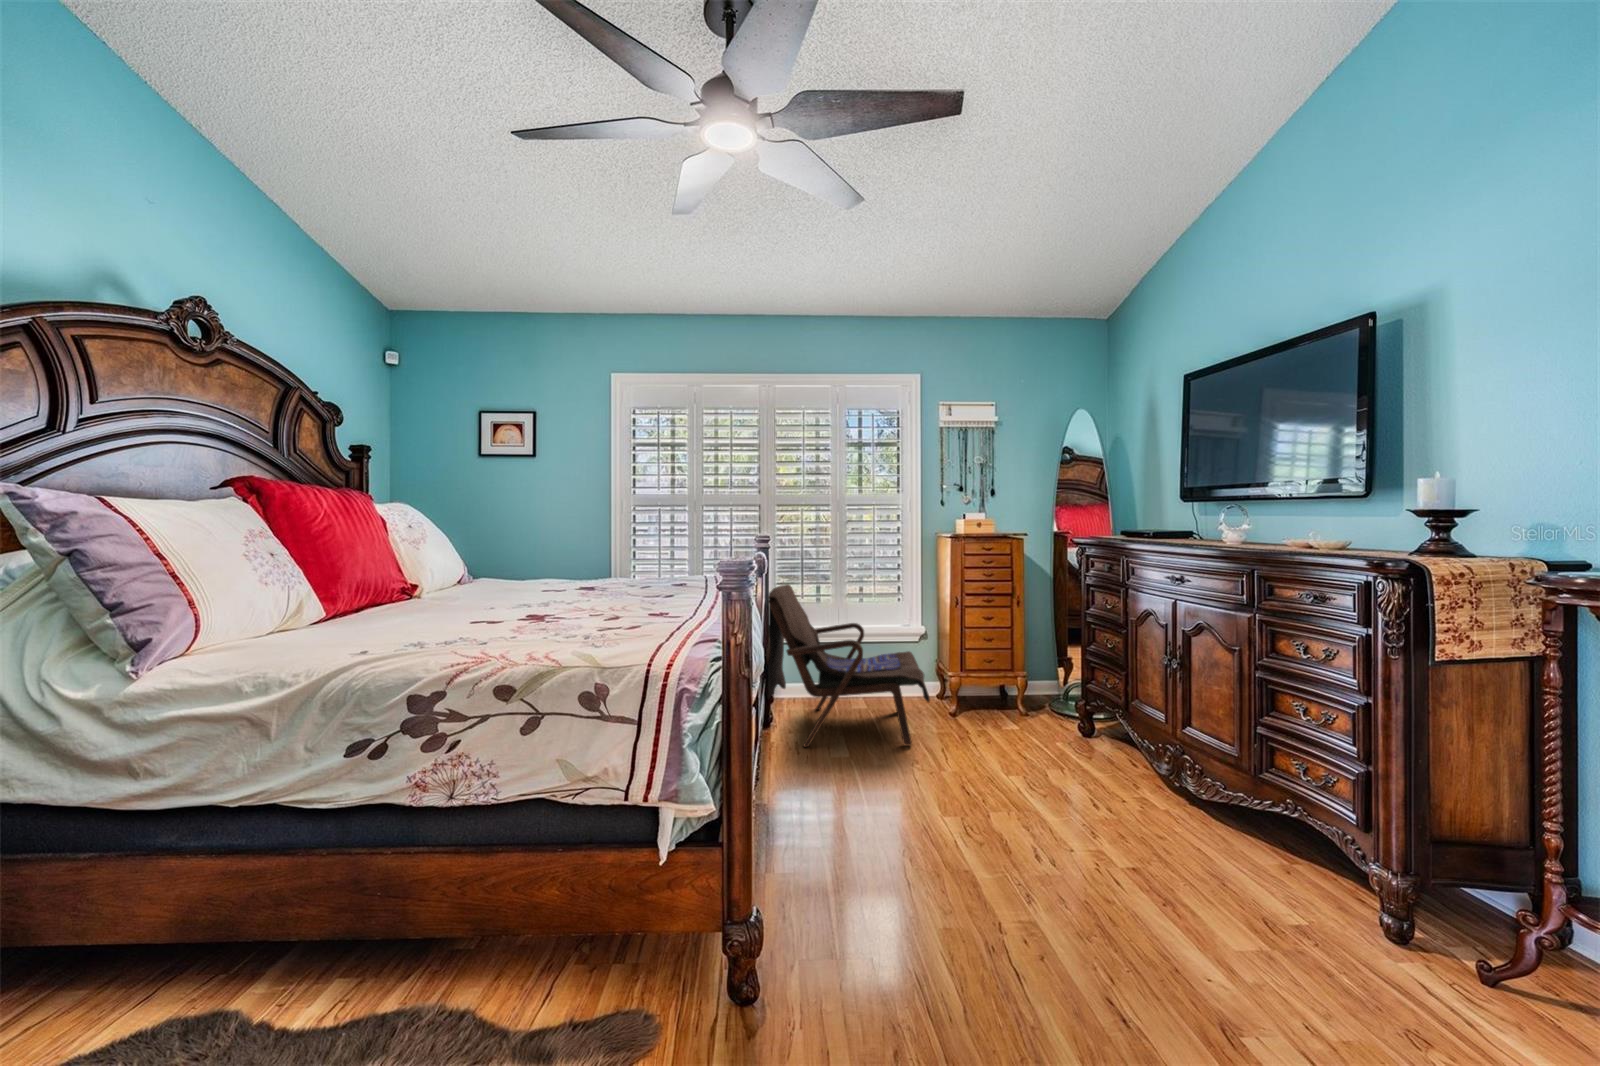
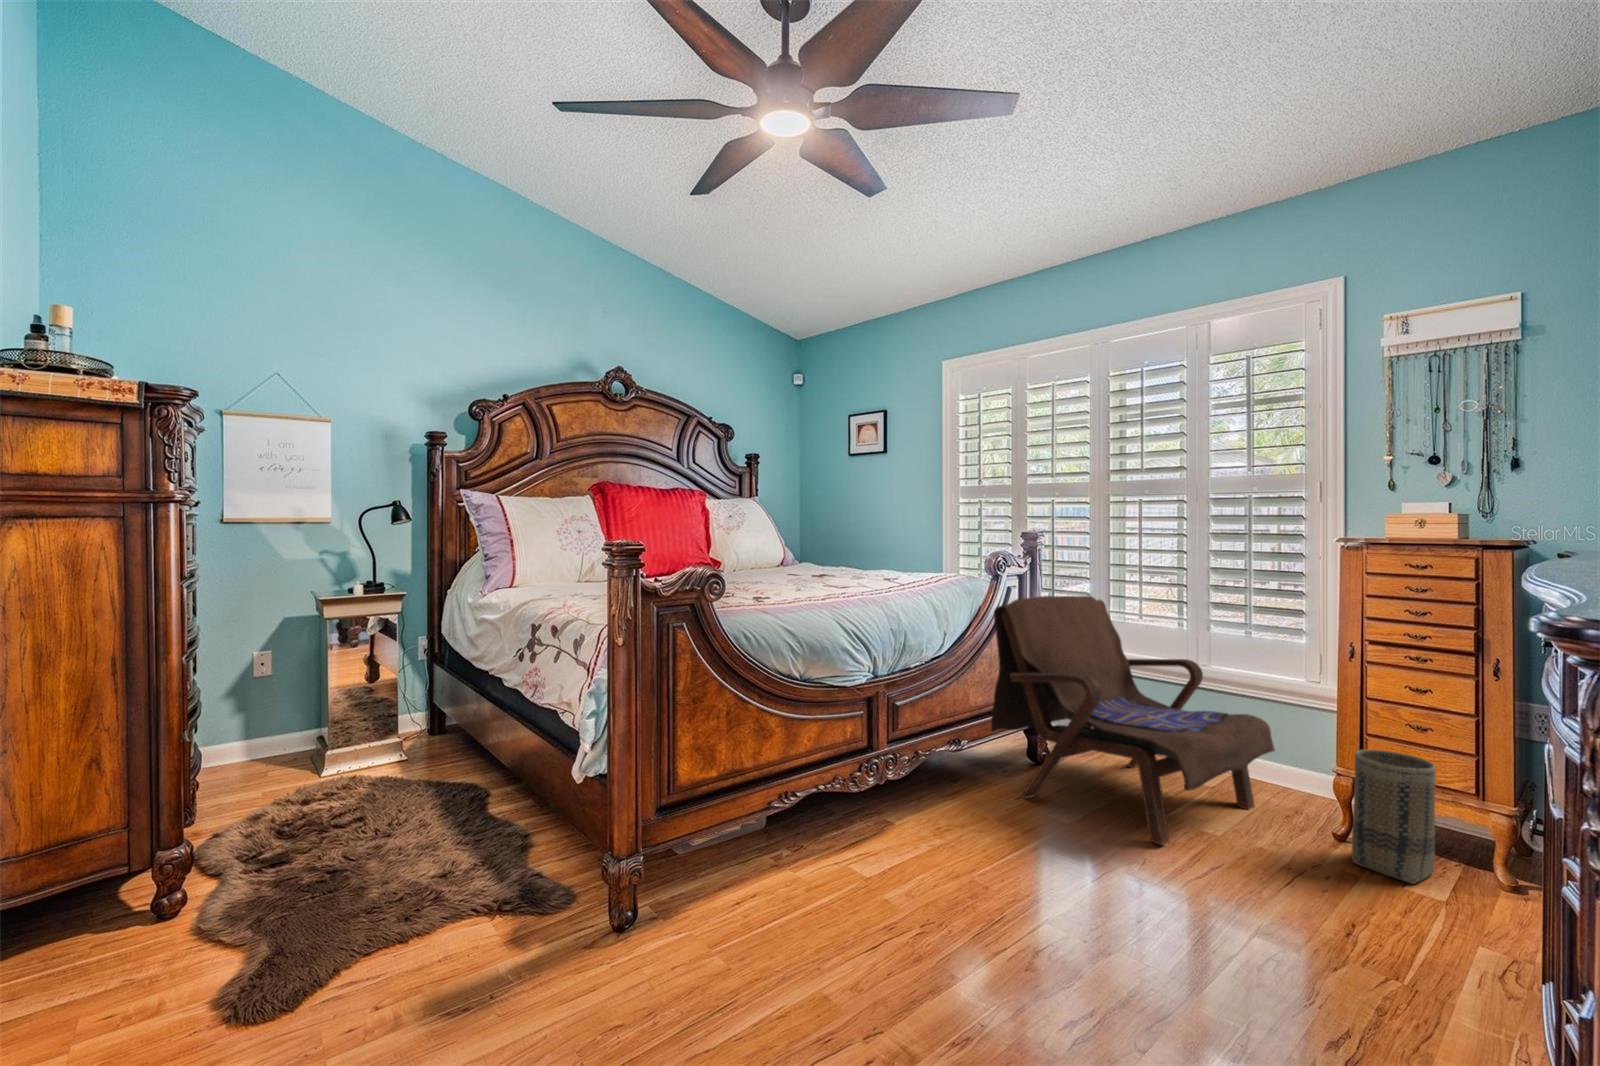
basket: none [972,656,1008,725] -> present [1352,750,1436,884]

